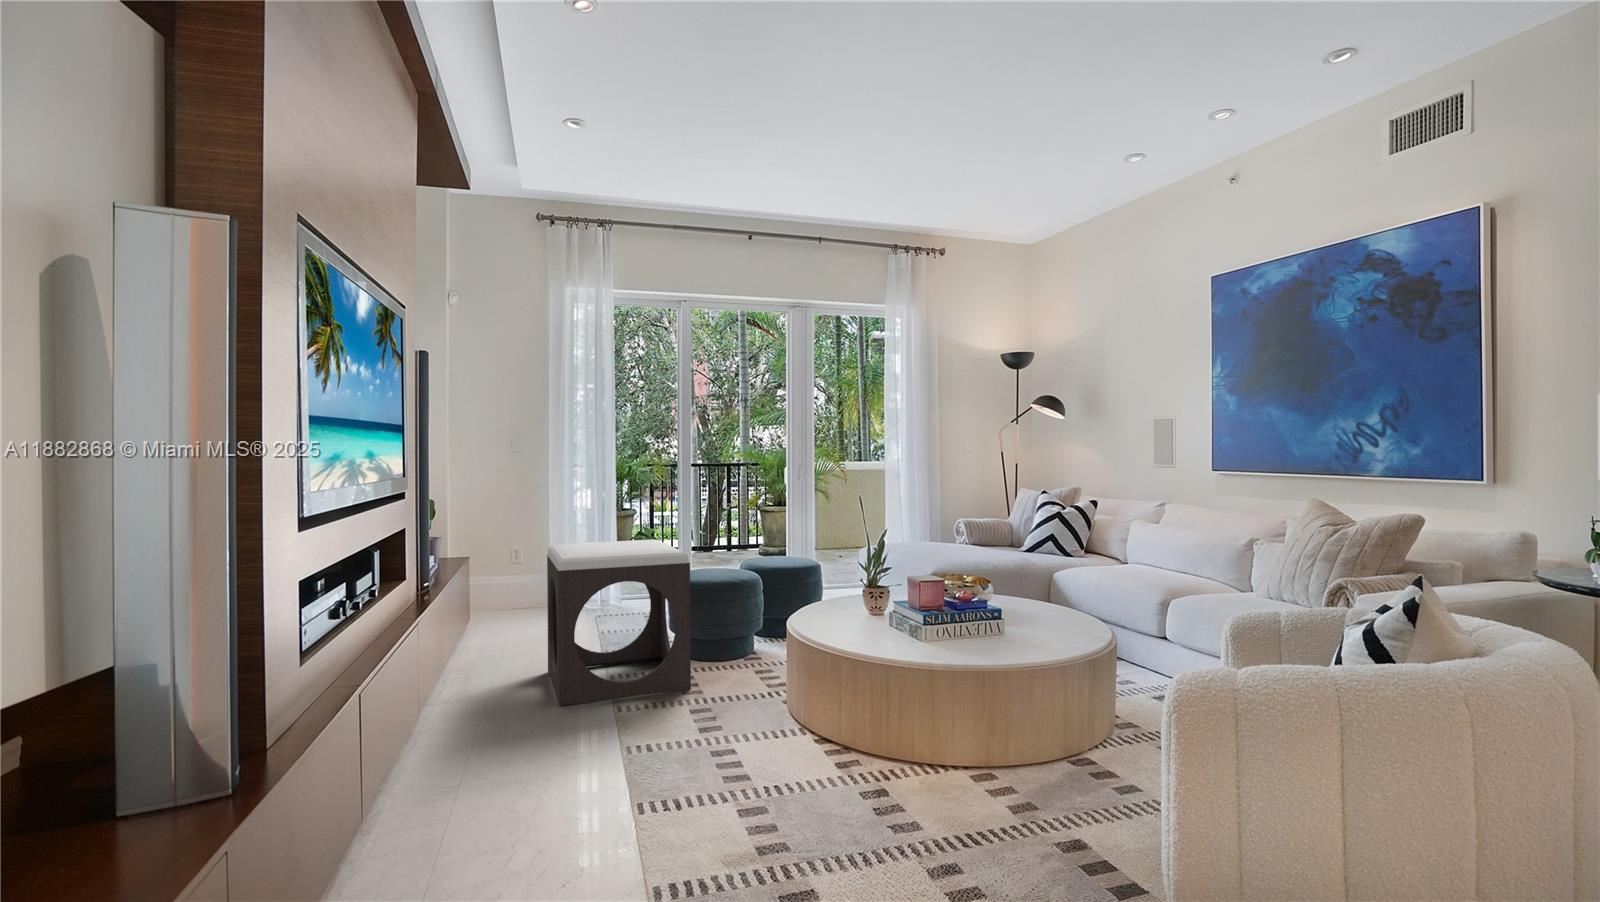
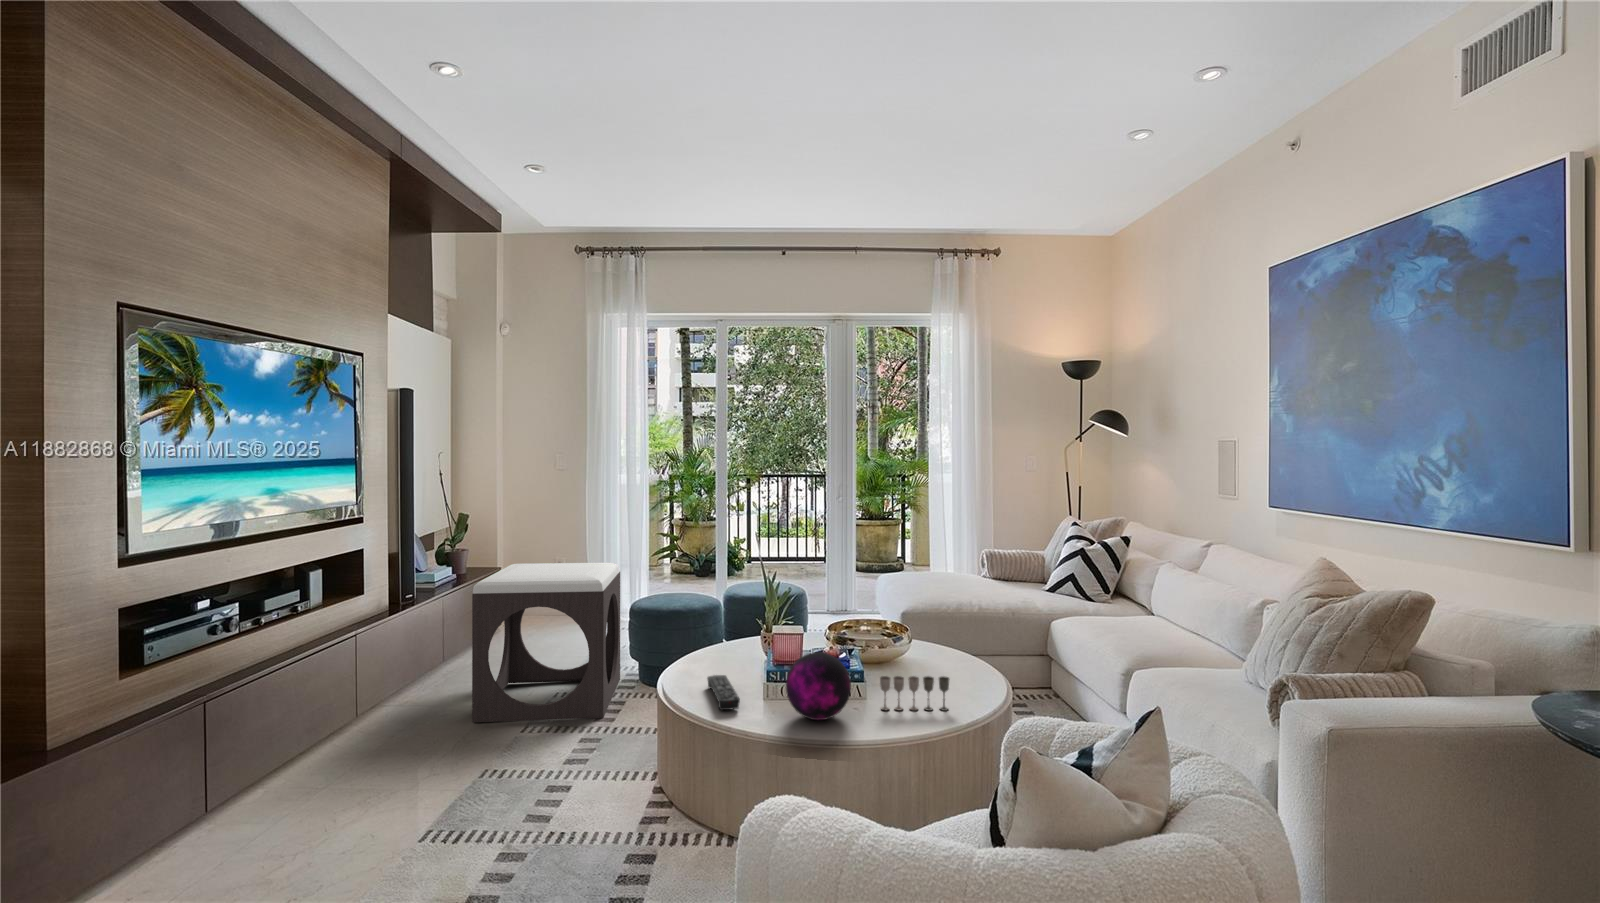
decorative orb: none [961,591,1019,649] -> present [786,652,851,720]
wine glass: none [1027,607,1081,639] -> present [880,676,950,711]
remote control: none [858,625,917,651] -> present [707,675,740,710]

